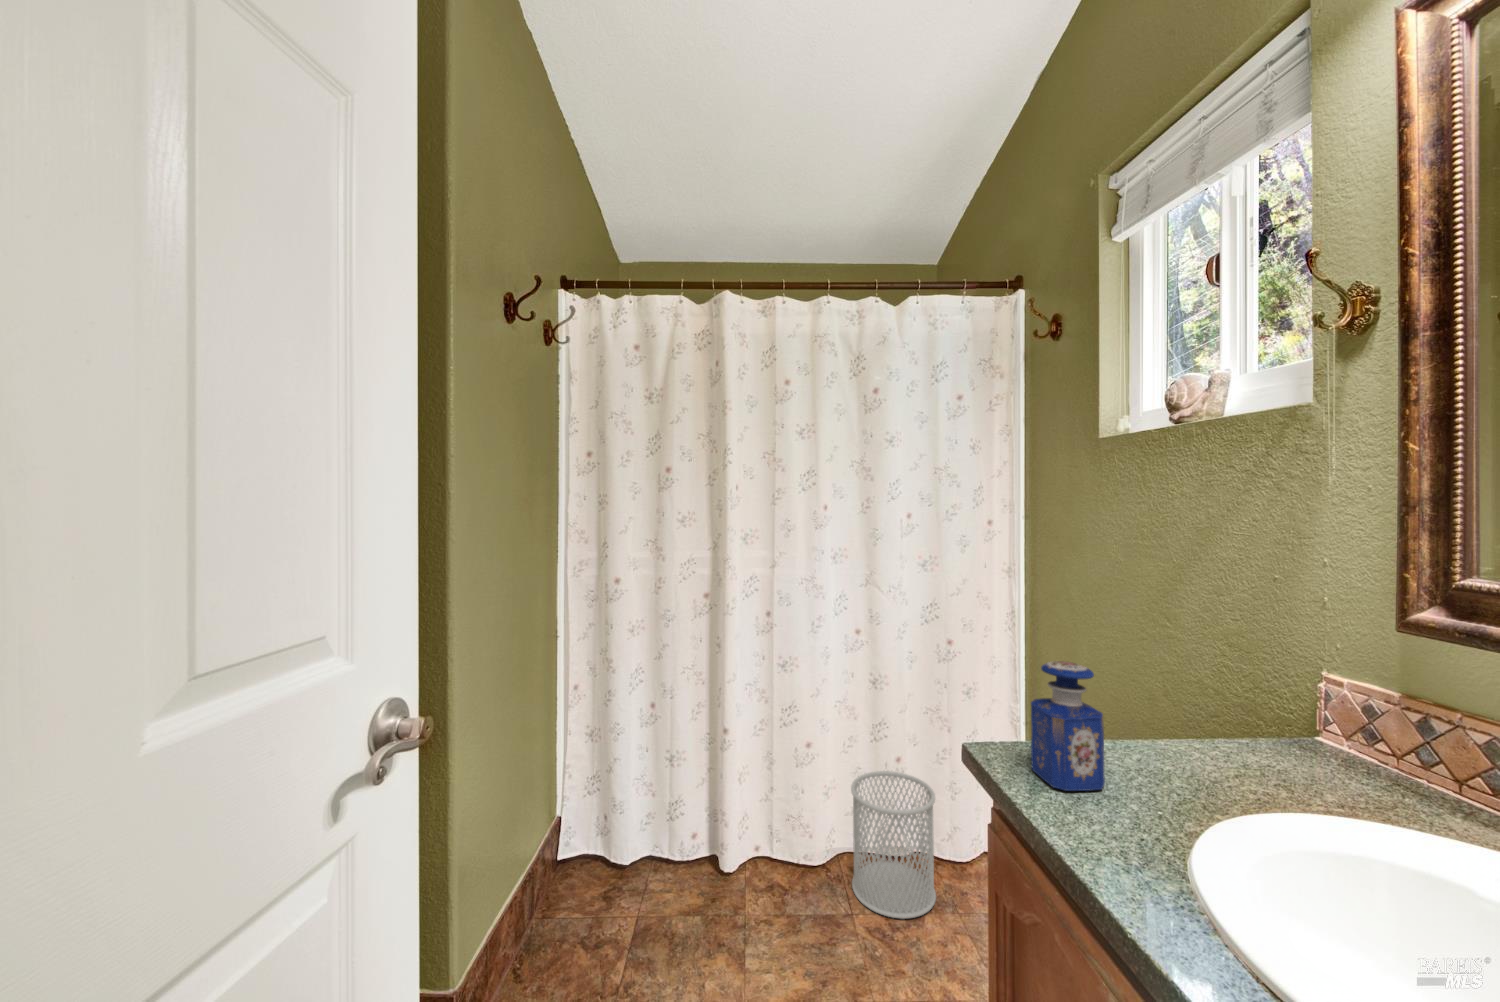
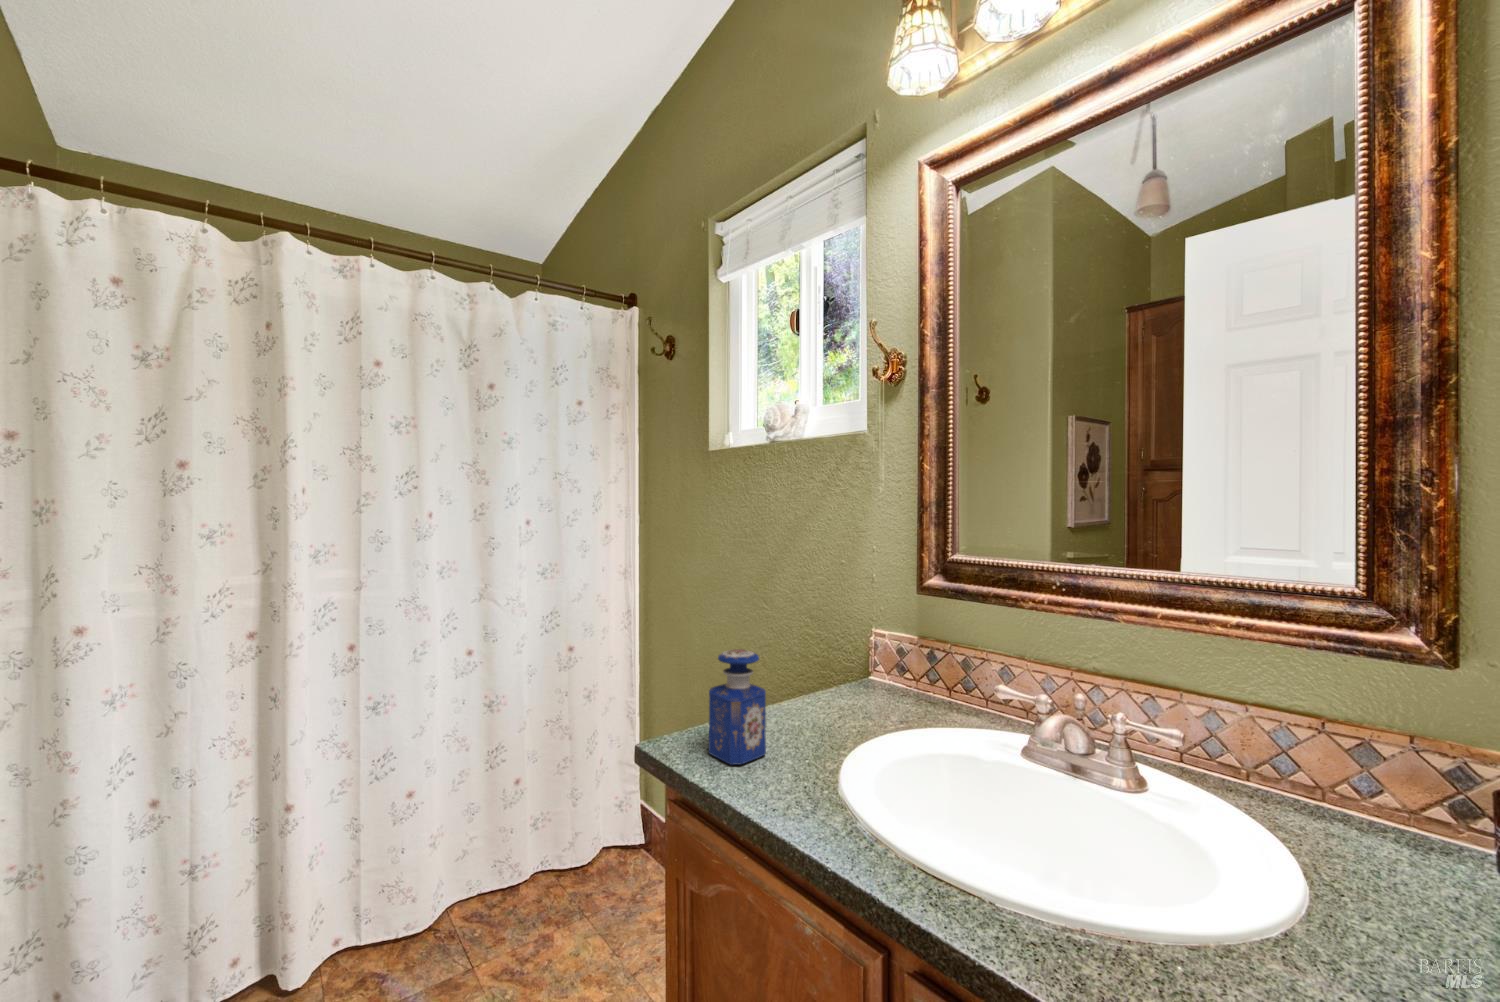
wastebasket: present [851,771,936,919] -> none [467,792,564,956]

